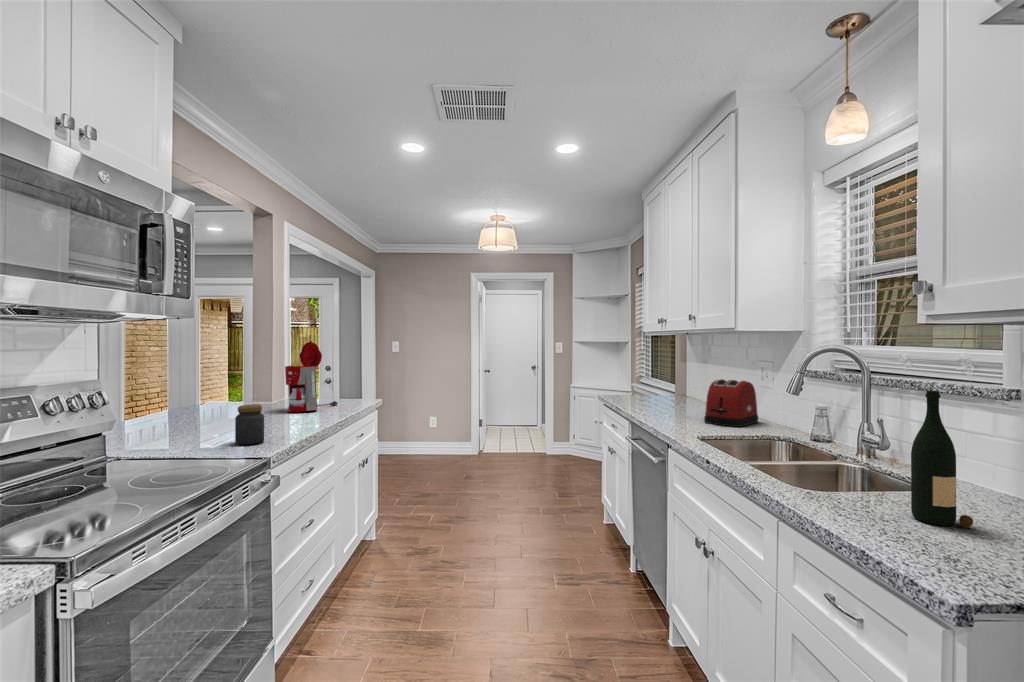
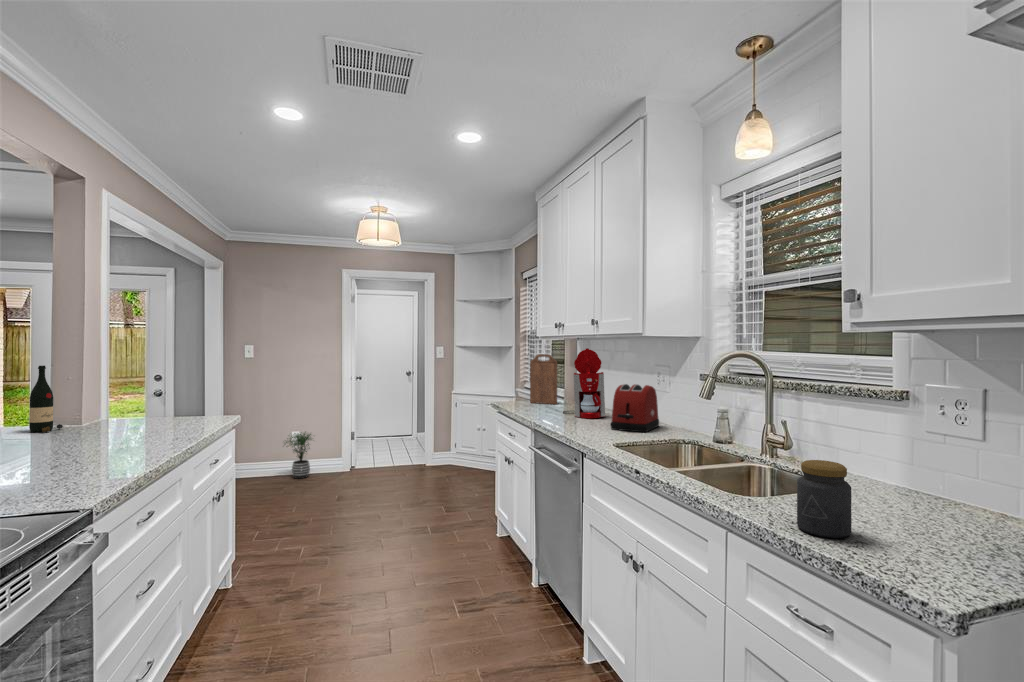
coffee maker: present [285,341,338,412] -> present [563,348,605,418]
cutting board: none [637,350,663,398] -> present [530,354,557,404]
wine bottle: present [911,391,973,528] -> present [29,366,63,432]
jar: present [235,405,264,445] -> present [797,460,851,538]
potted plant: none [424,416,453,457] -> present [286,432,312,479]

